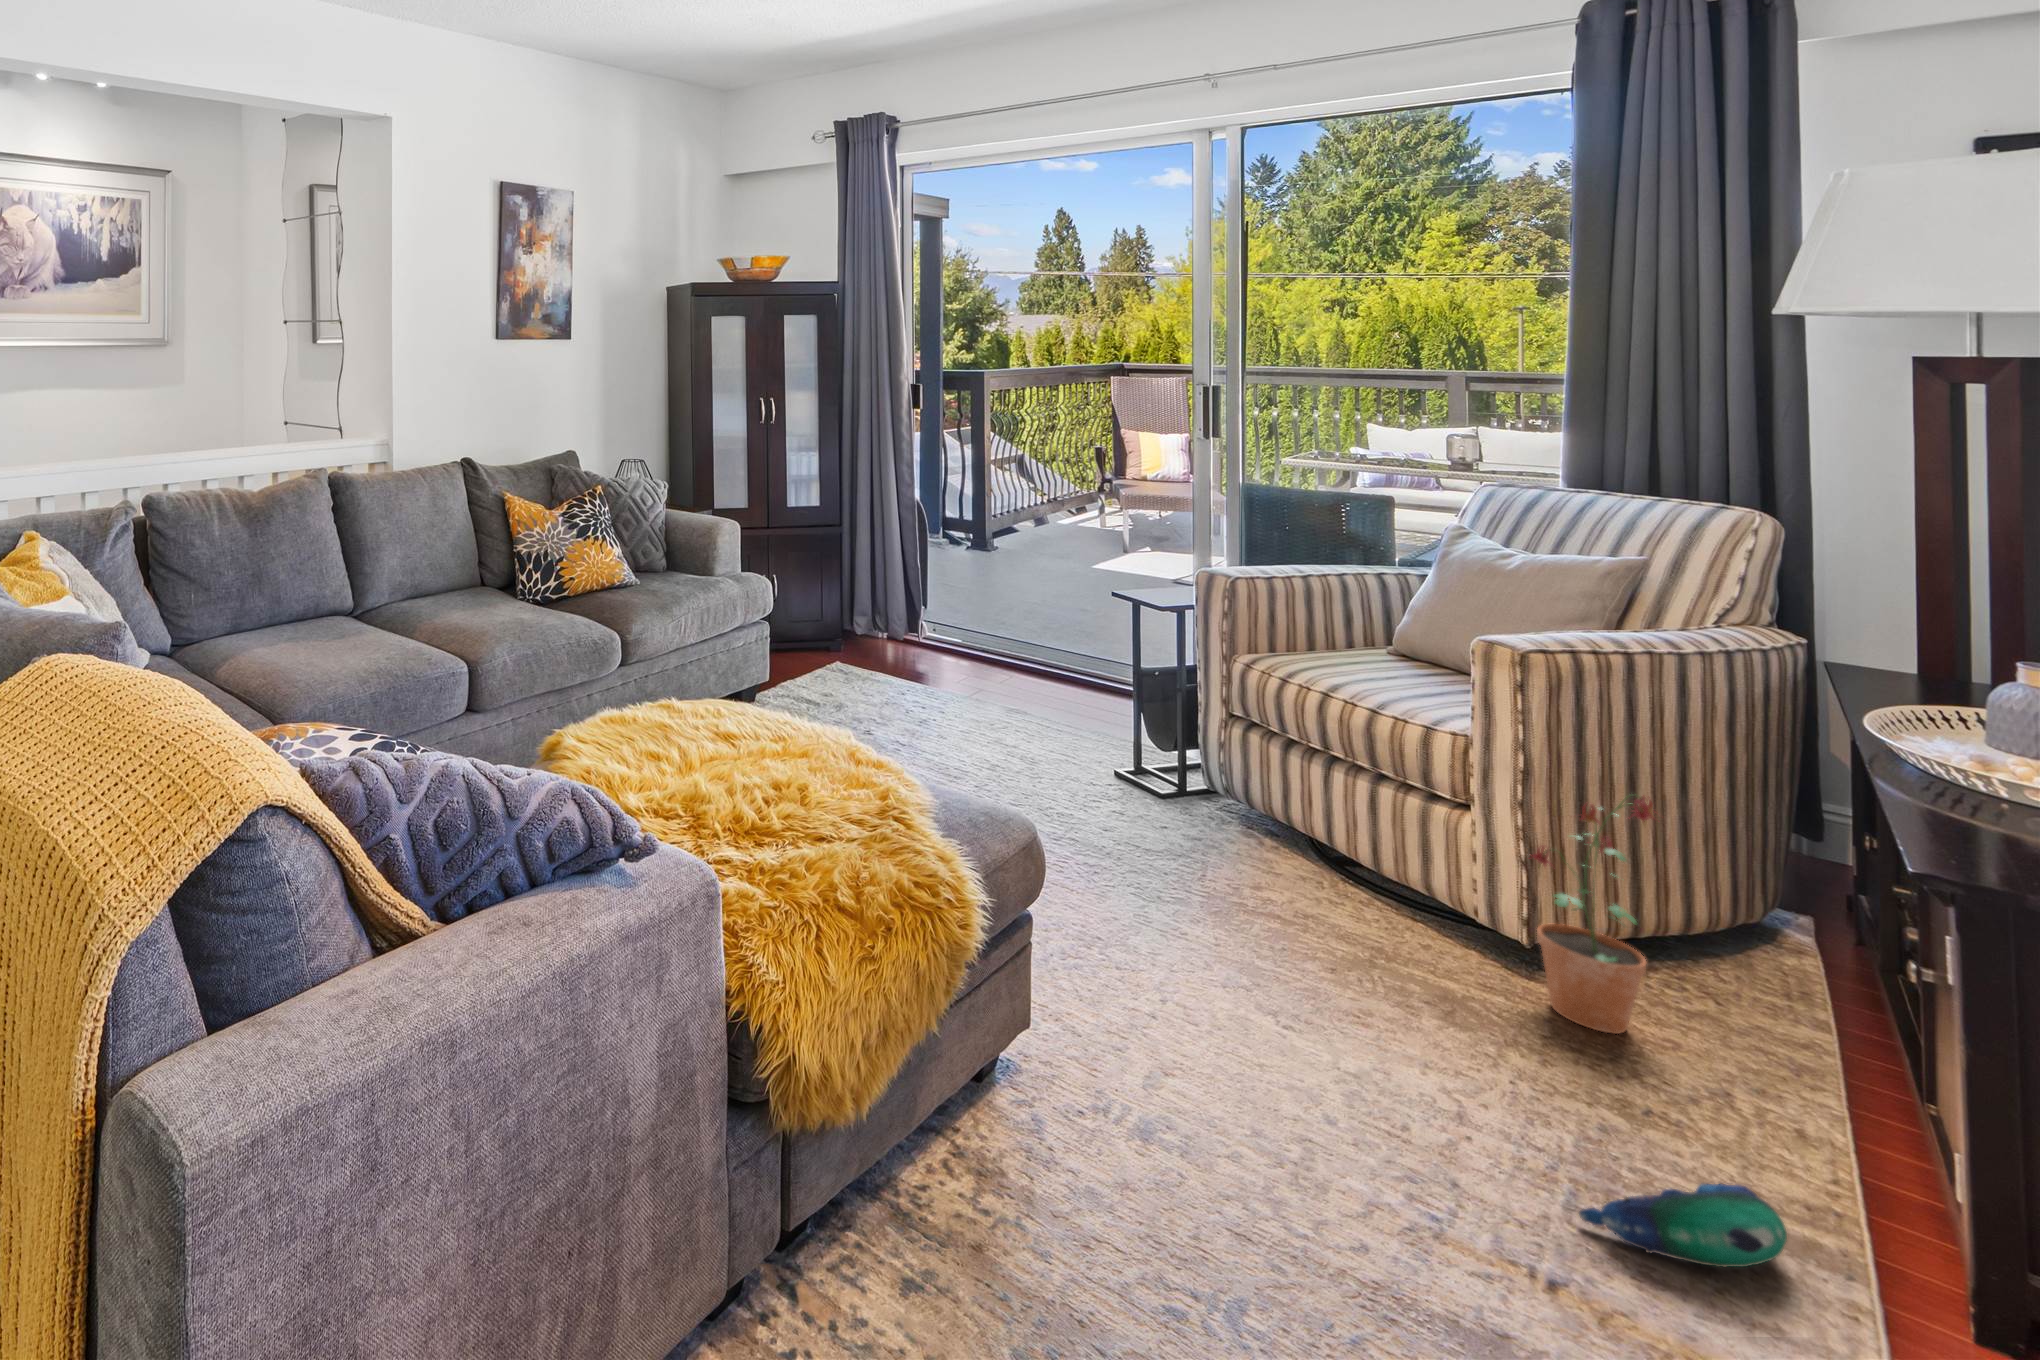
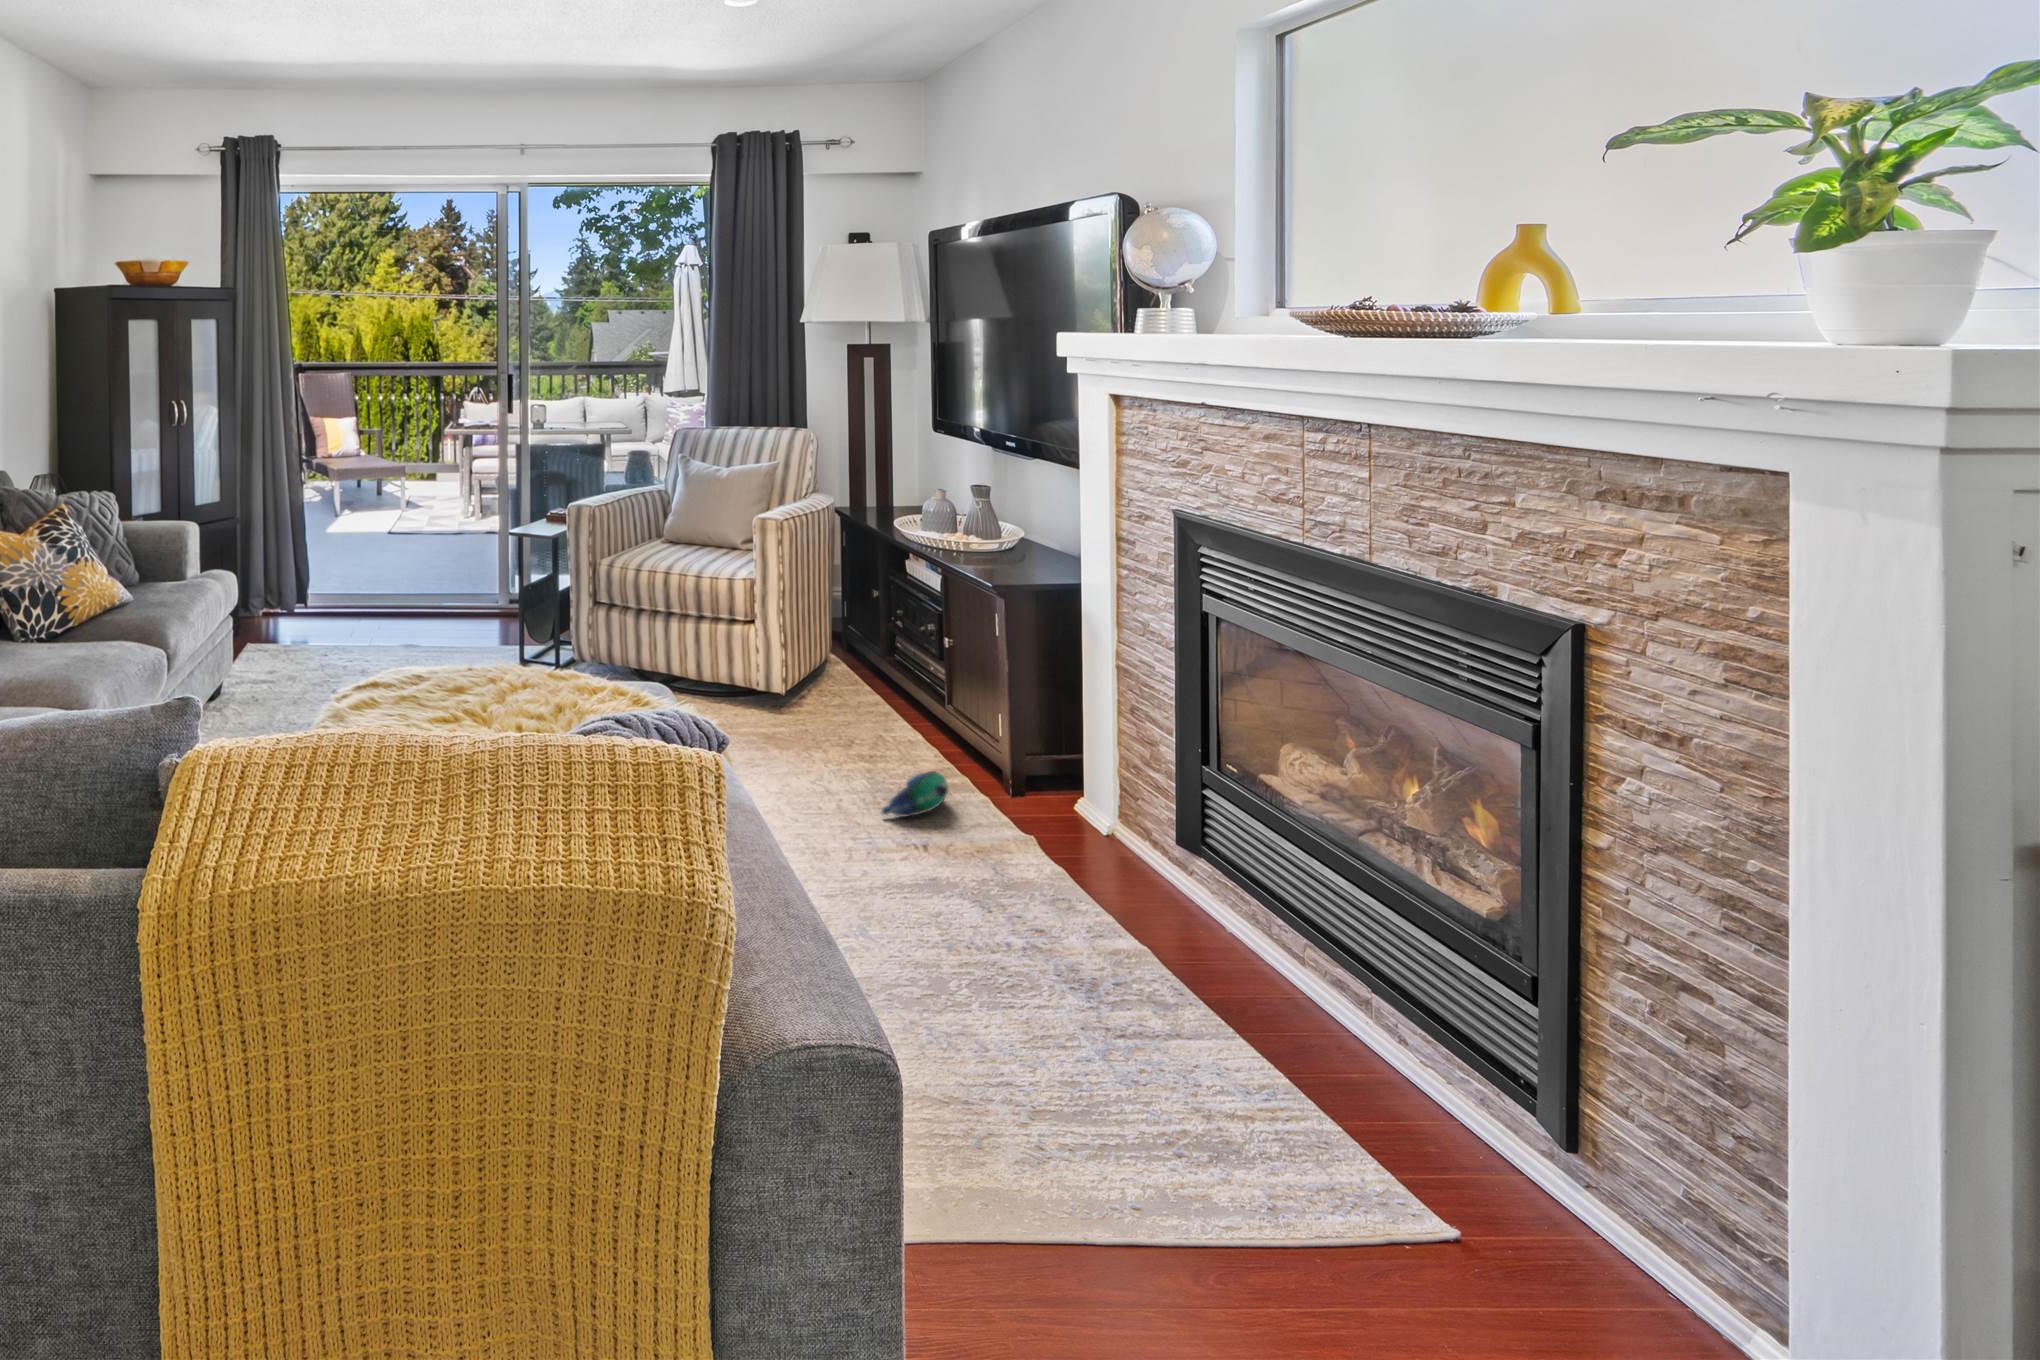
potted plant: present [1529,796,1654,1034] -> none [794,589,849,733]

